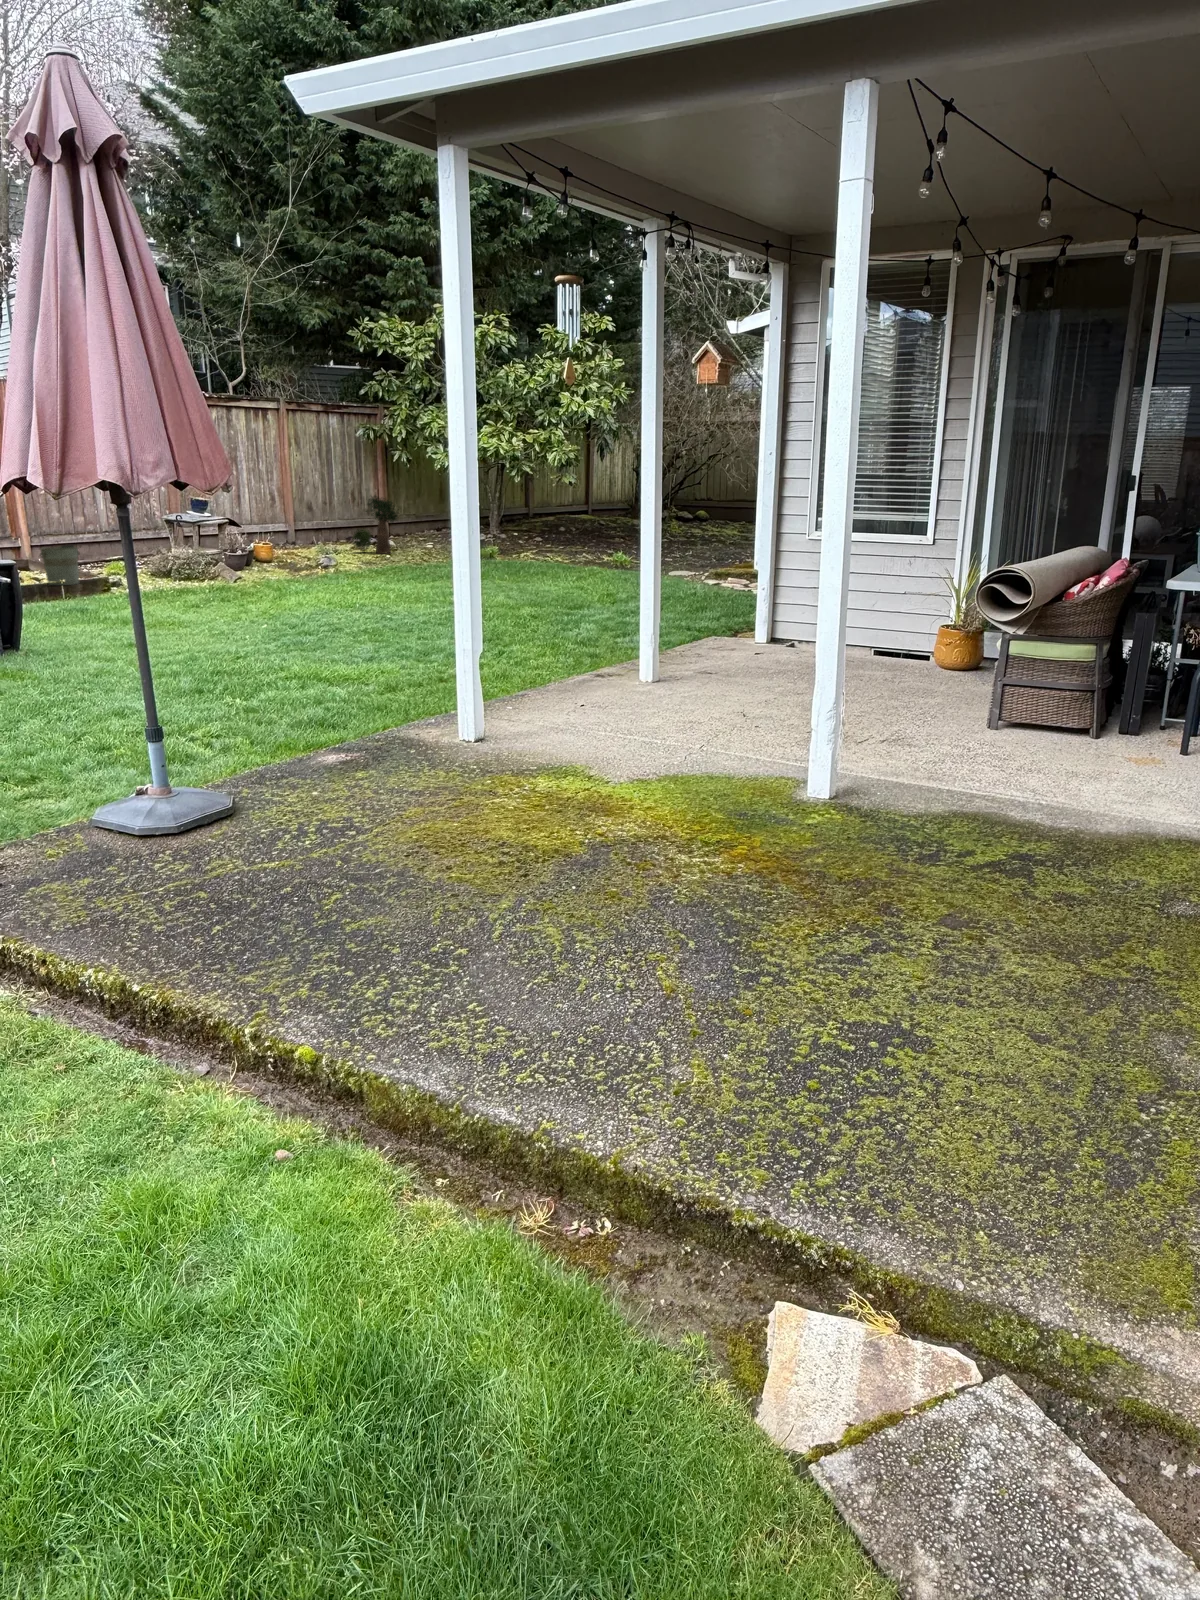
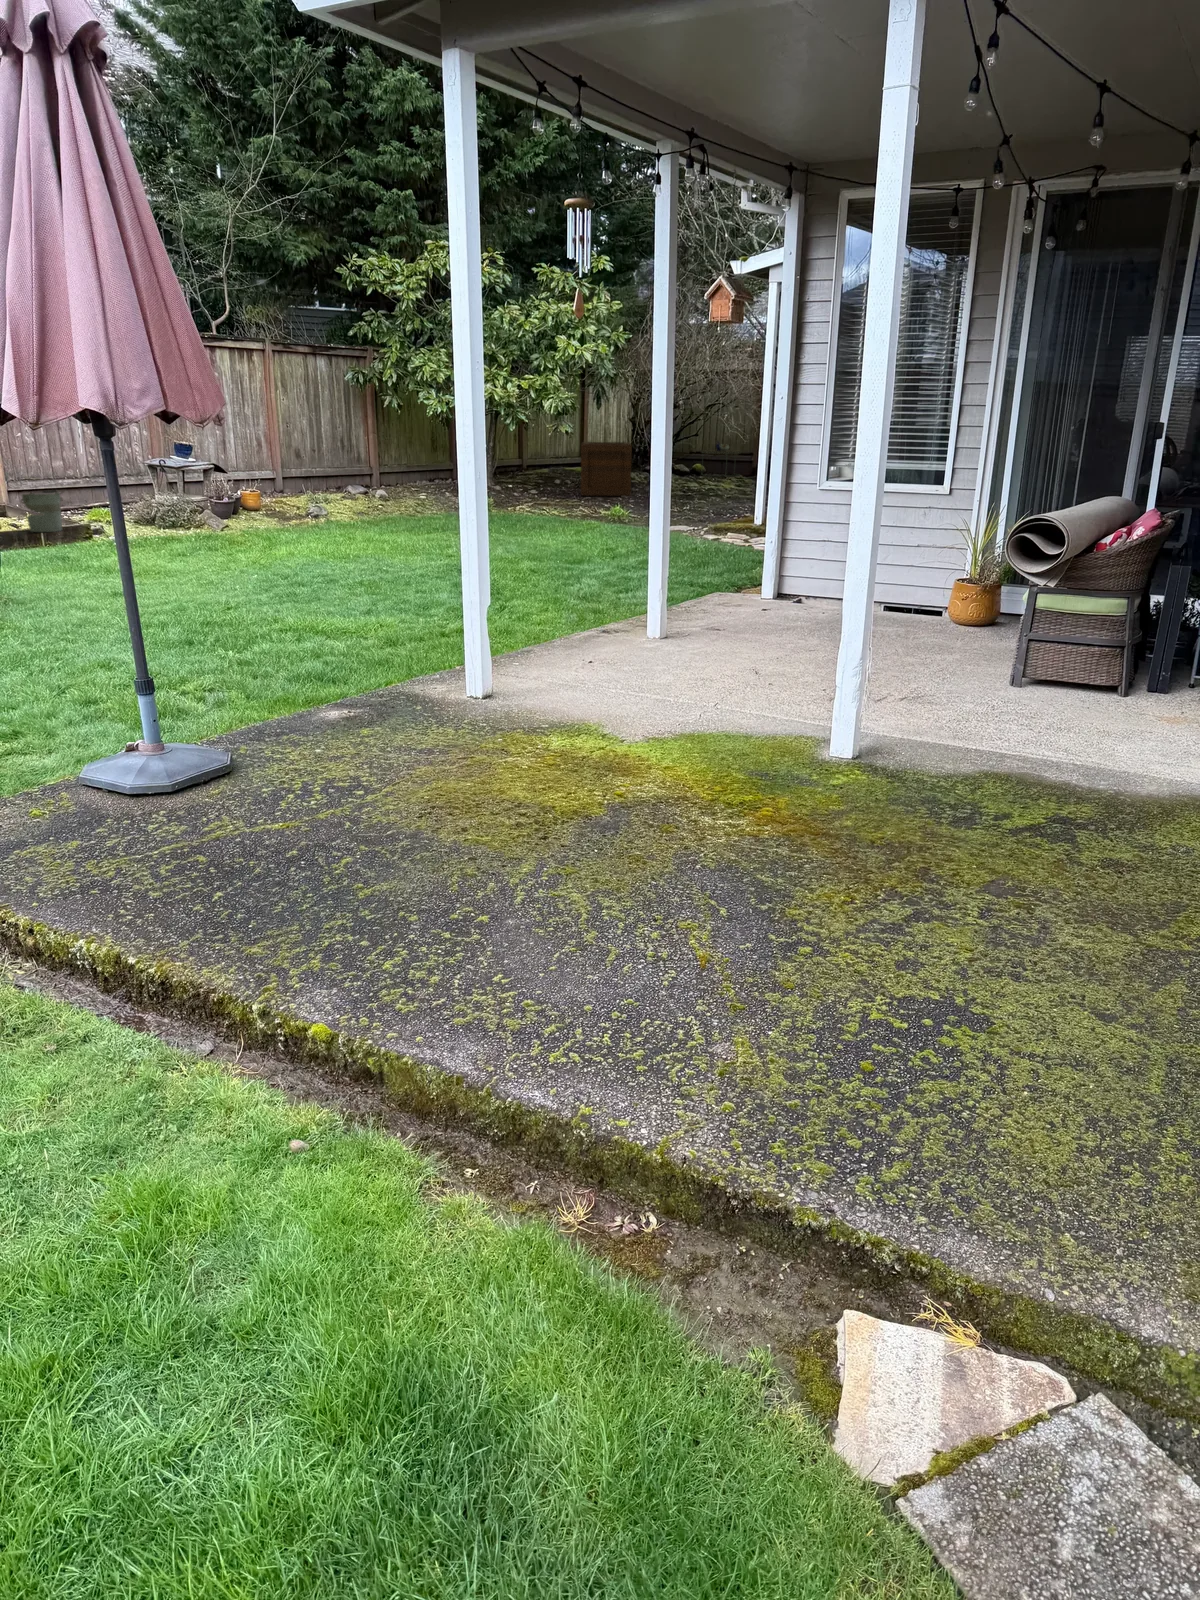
side table: none [705,492,745,526] -> present [702,442,741,476]
wooden crate: none [585,494,635,547] -> present [581,442,632,496]
potted plant: present [352,495,399,554] -> none [341,441,391,502]

